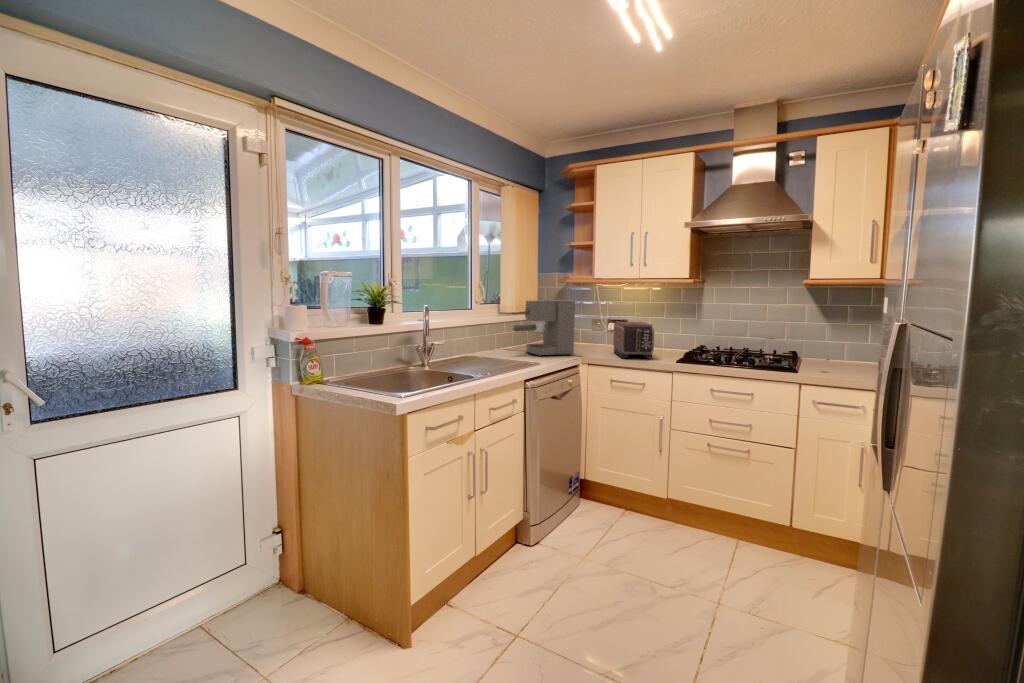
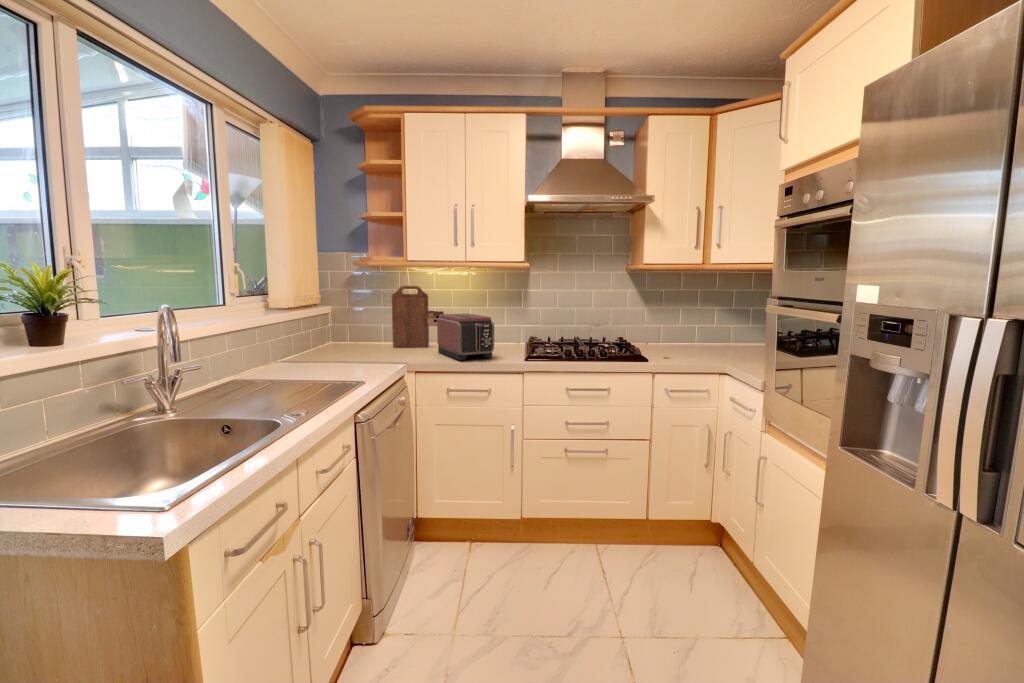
cutting board: none [584,299,613,348] -> present [392,286,429,347]
coffee maker: present [513,300,575,356] -> none [307,289,395,368]

